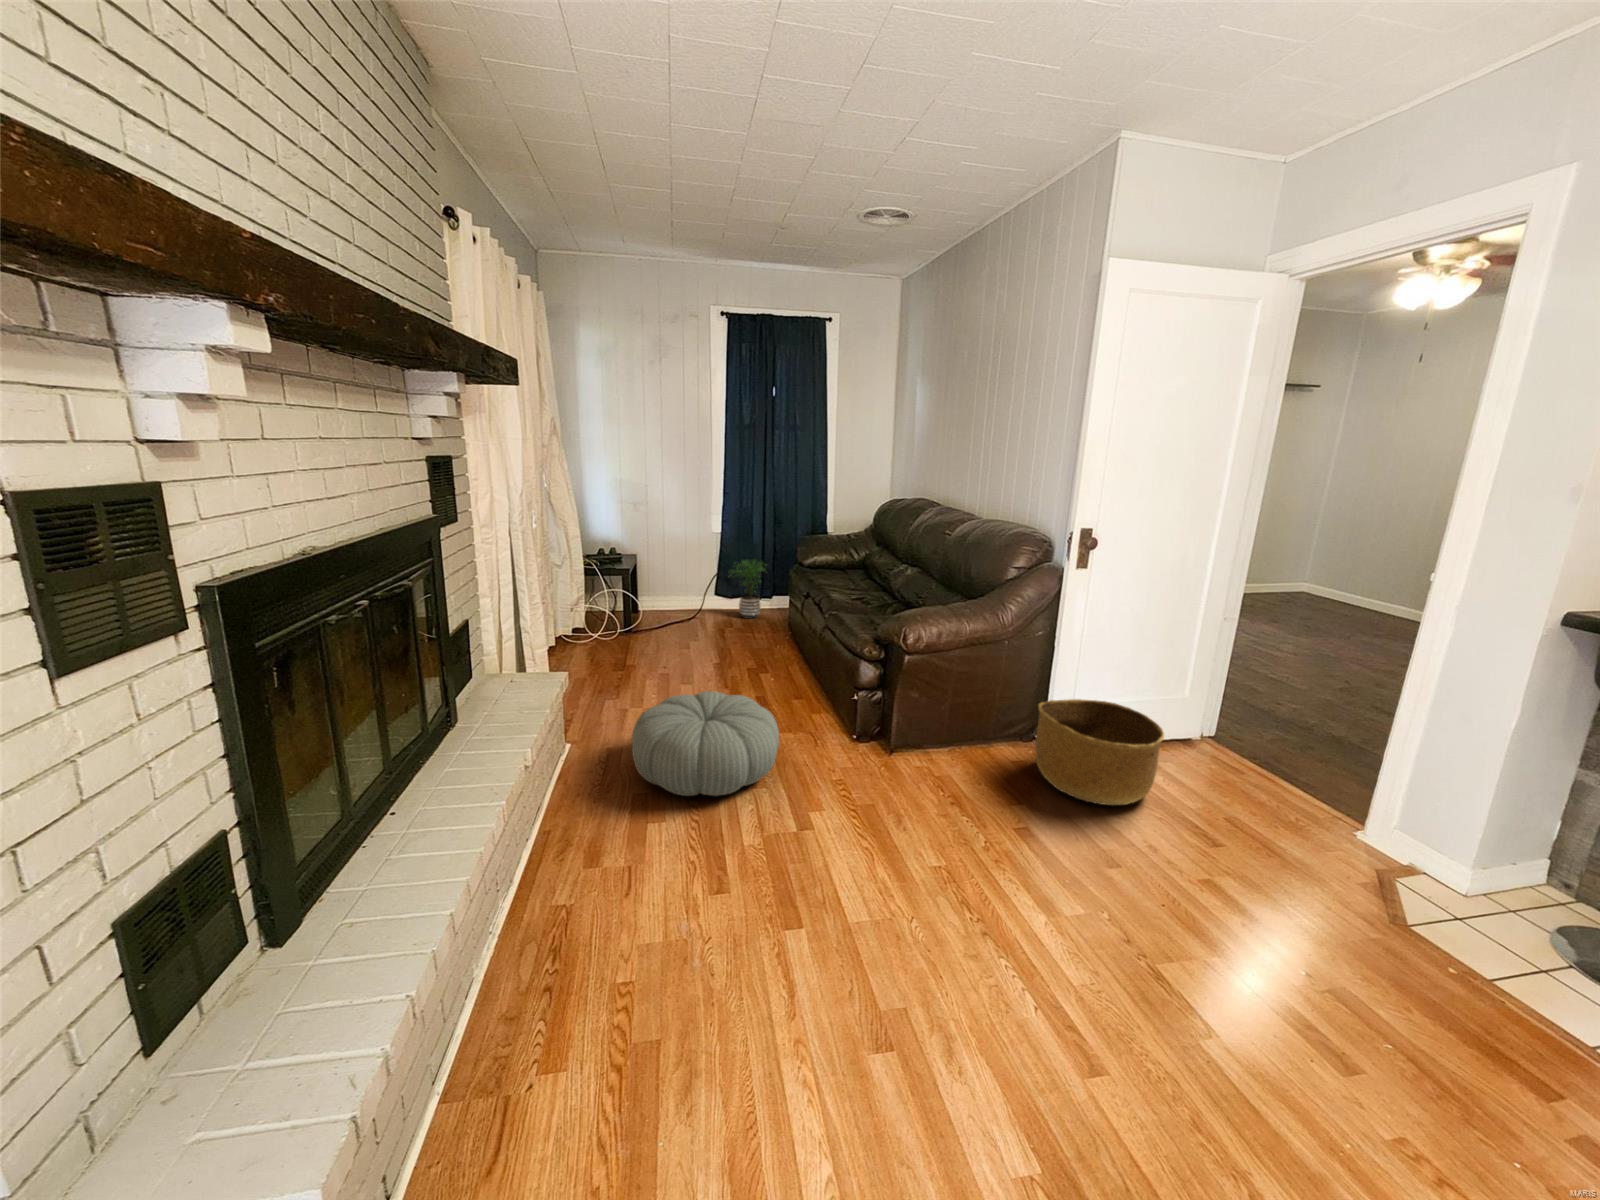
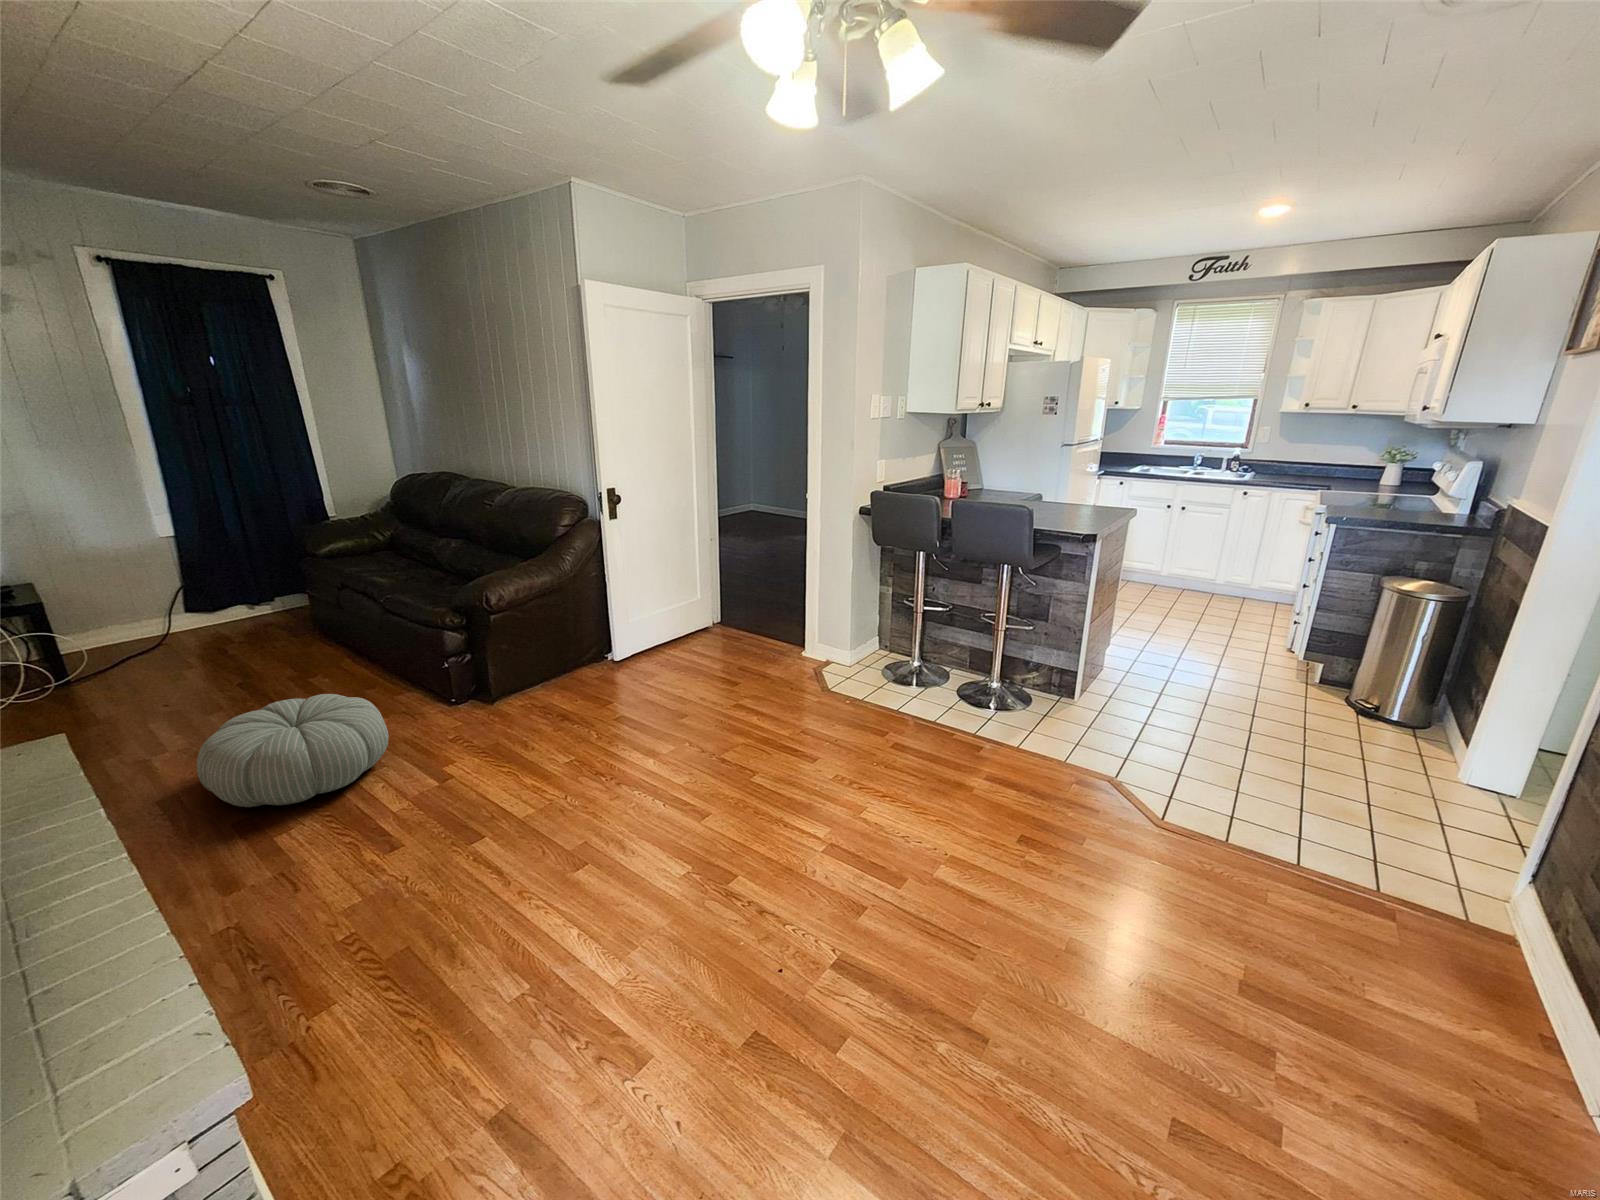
potted plant: present [728,561,765,619] -> none [197,557,264,630]
basket: present [1035,699,1164,805] -> none [606,614,694,687]

